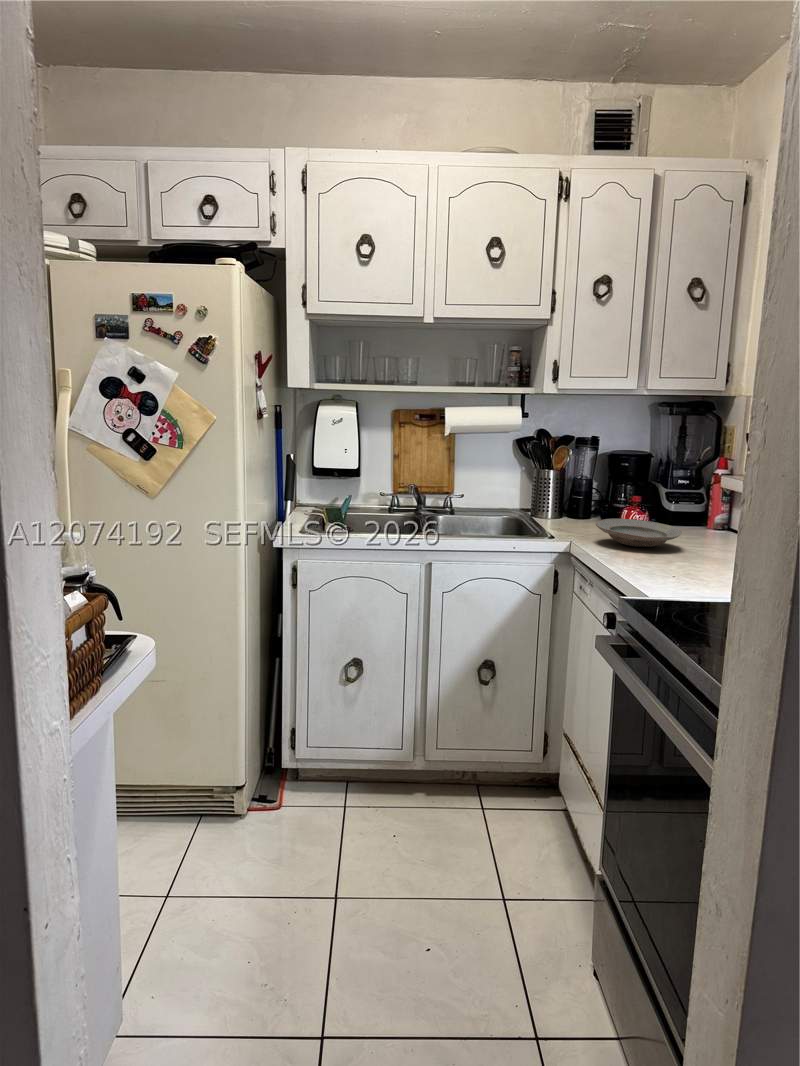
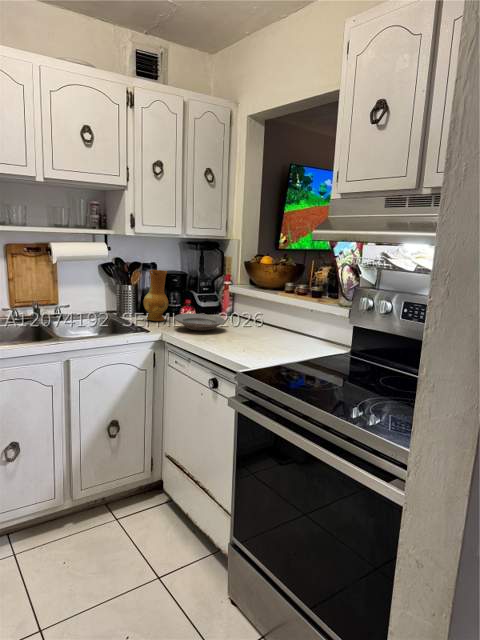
ceramic jug: none [566,448,607,528] -> present [143,270,168,321]

